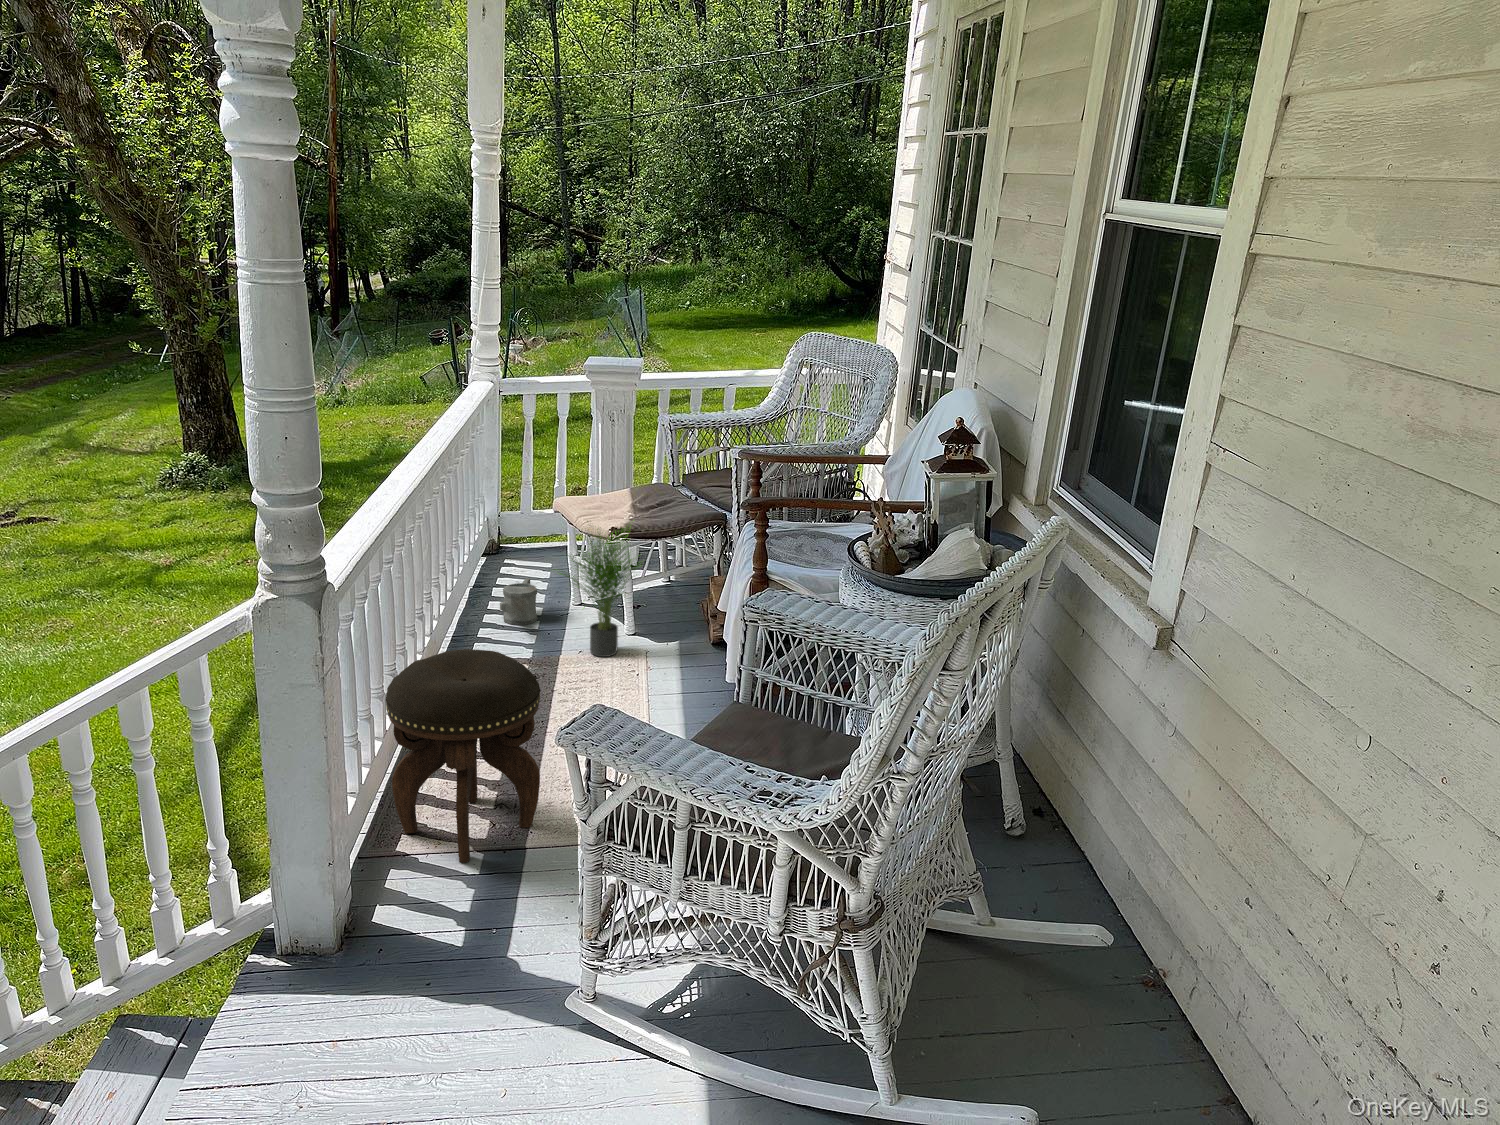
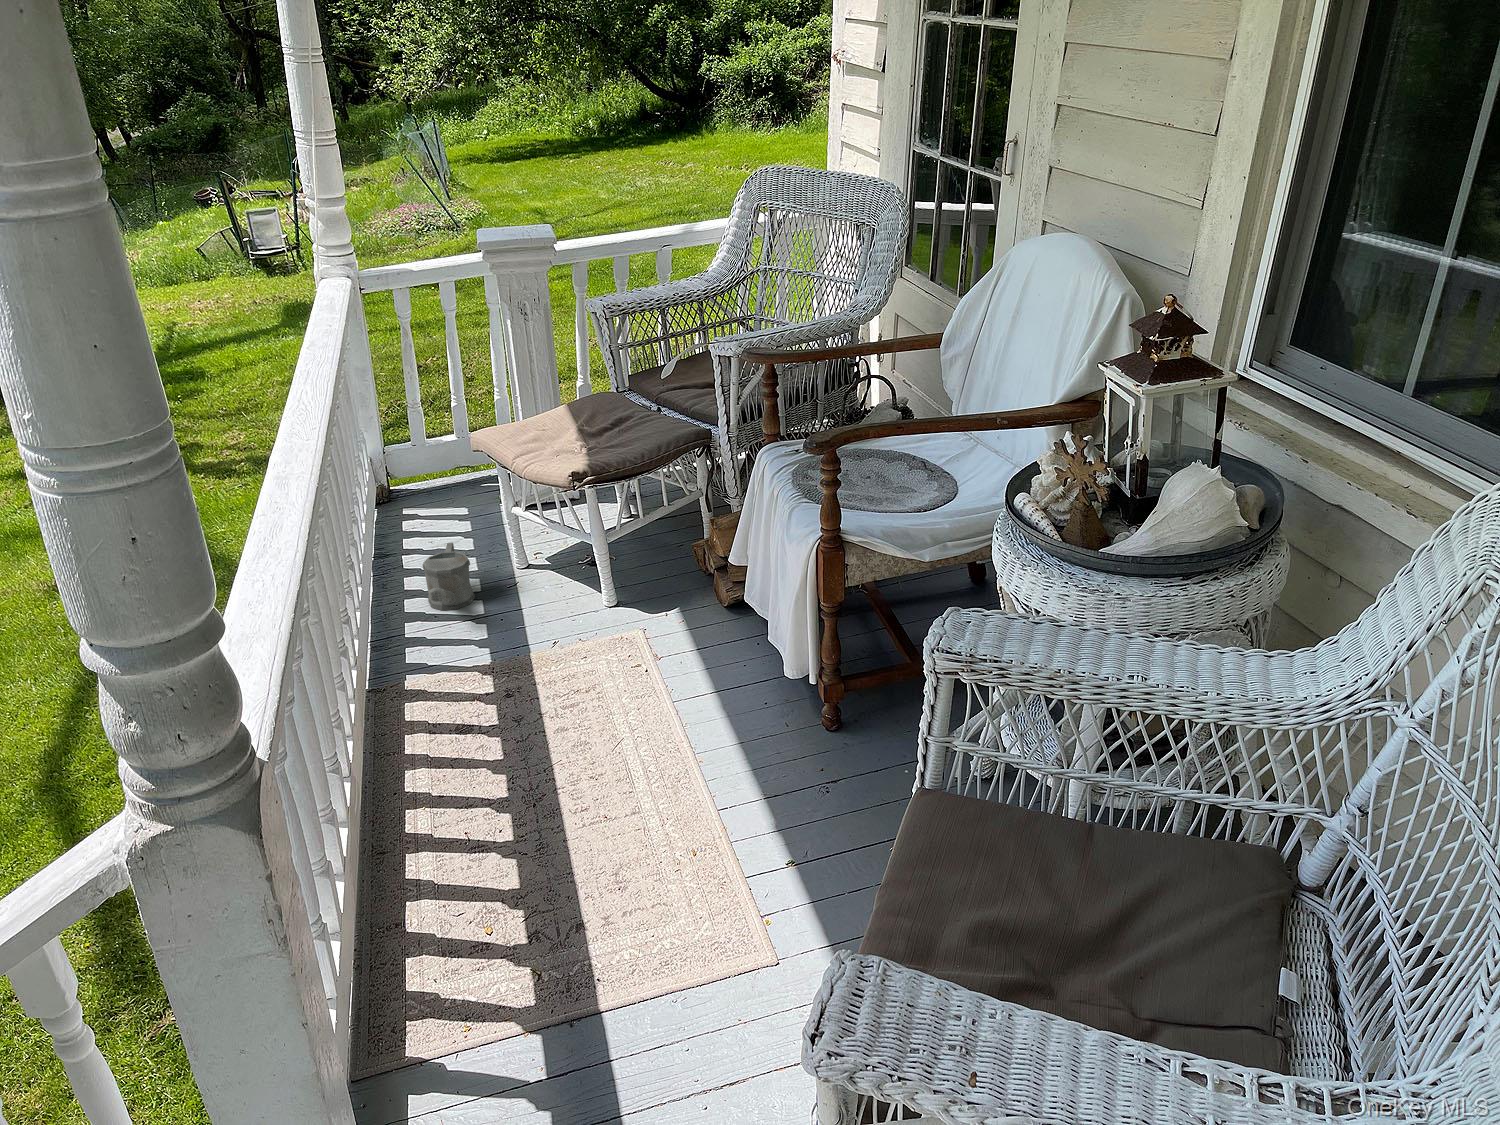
potted plant: present [560,529,638,657] -> none [494,458,631,645]
footstool: present [386,649,540,863] -> none [358,737,606,1067]

